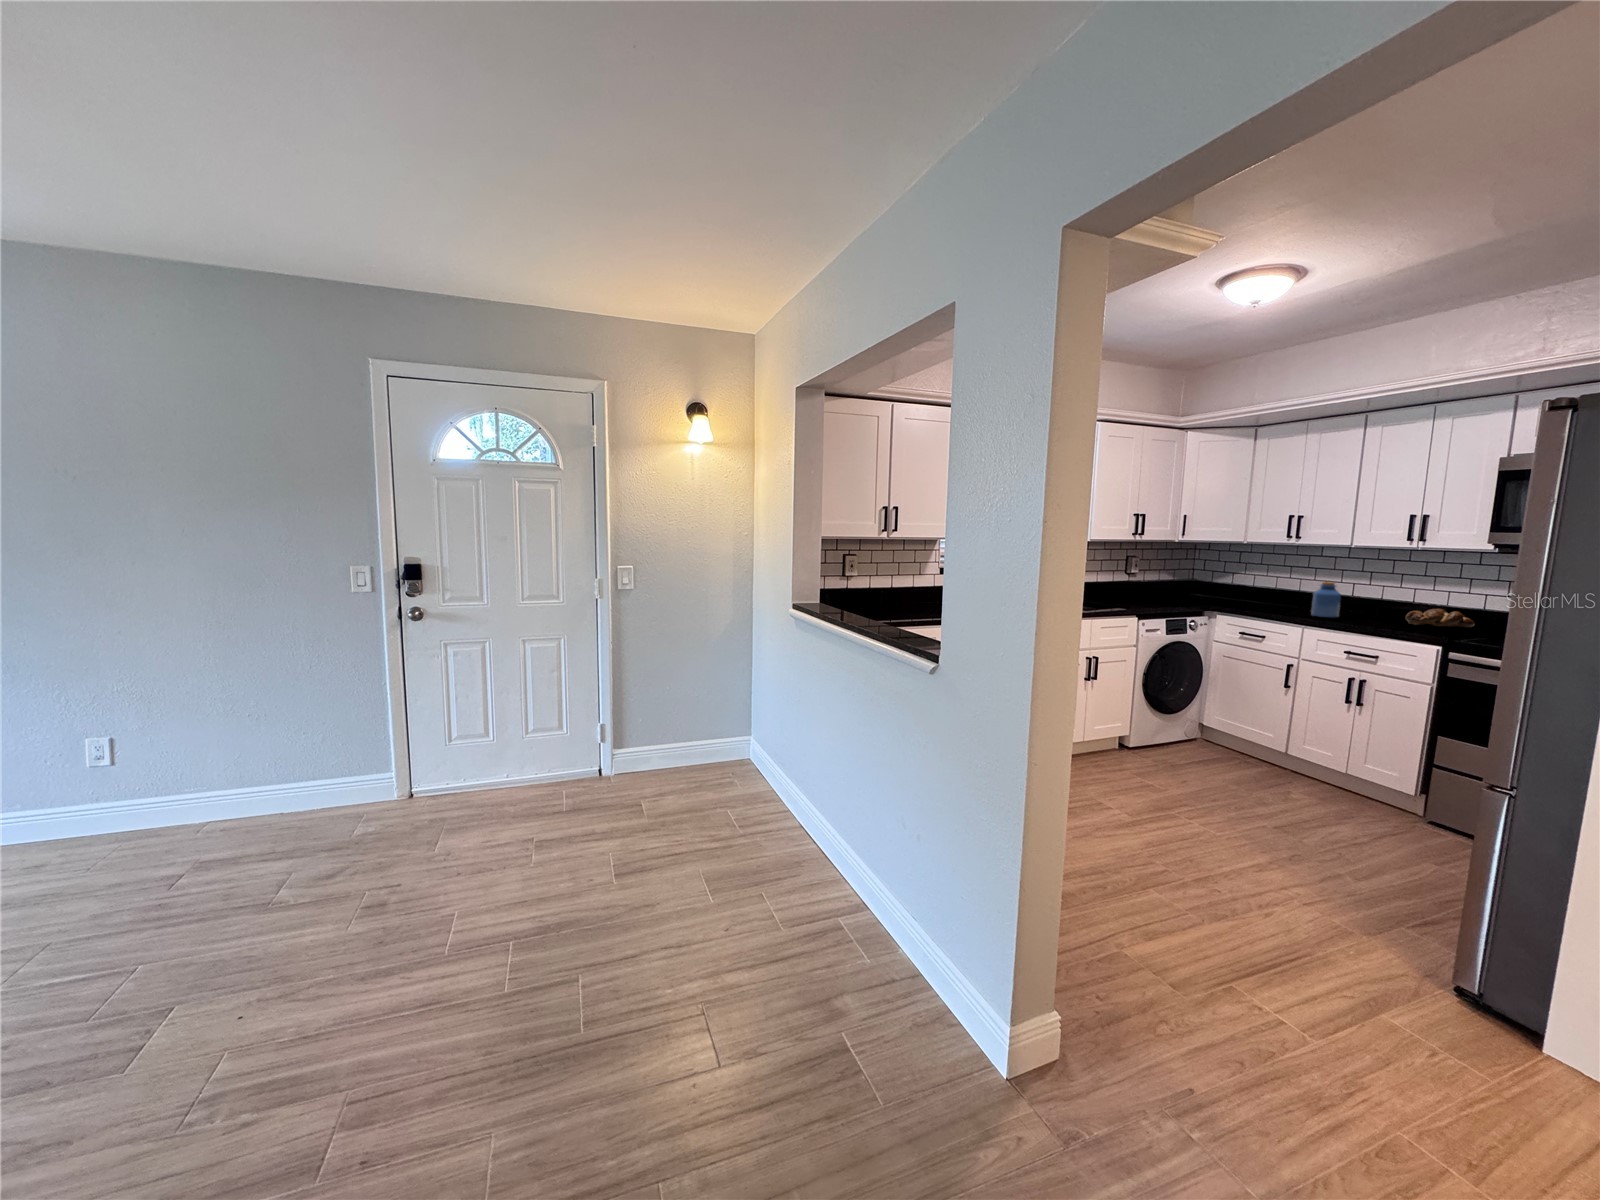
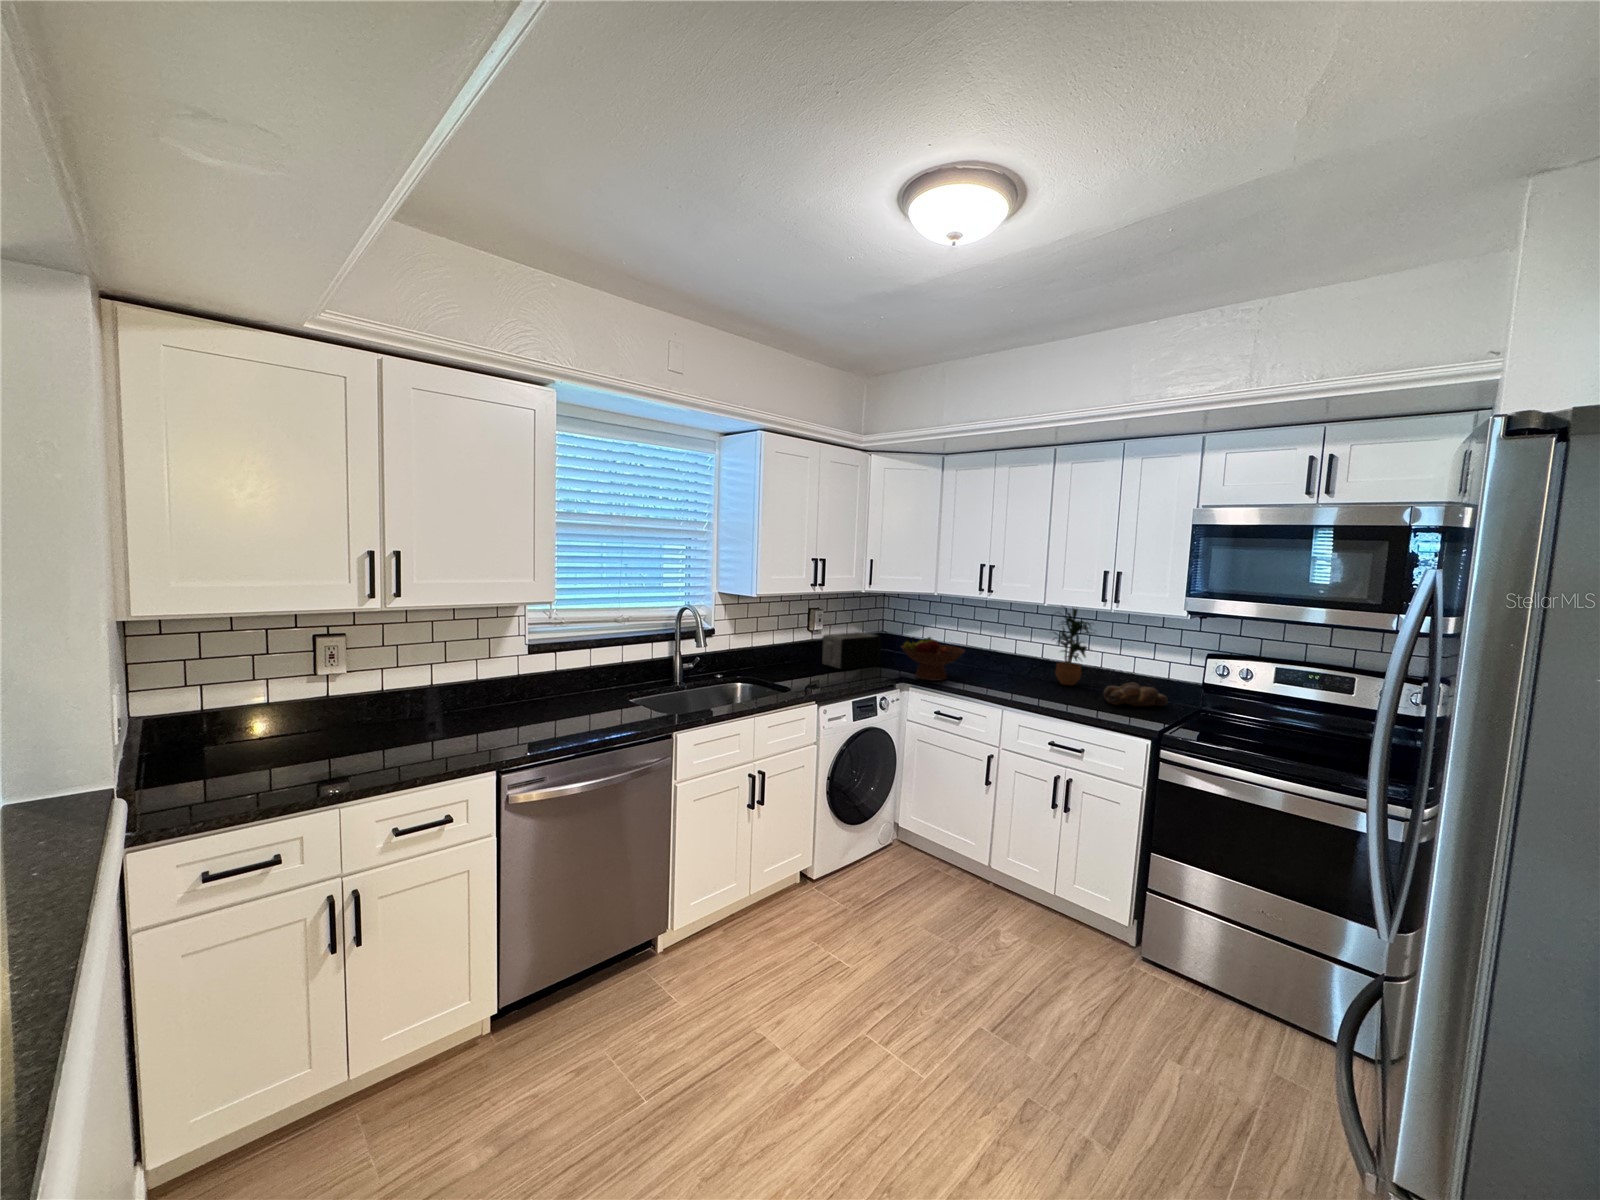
potted plant: none [1355,546,1408,615] -> present [1054,609,1091,685]
fruit bowl: none [1210,574,1270,609] -> present [901,637,964,681]
toaster: none [1138,575,1192,601] -> present [822,632,881,669]
jar: present [1311,582,1341,617] -> none [1009,649,1038,694]

